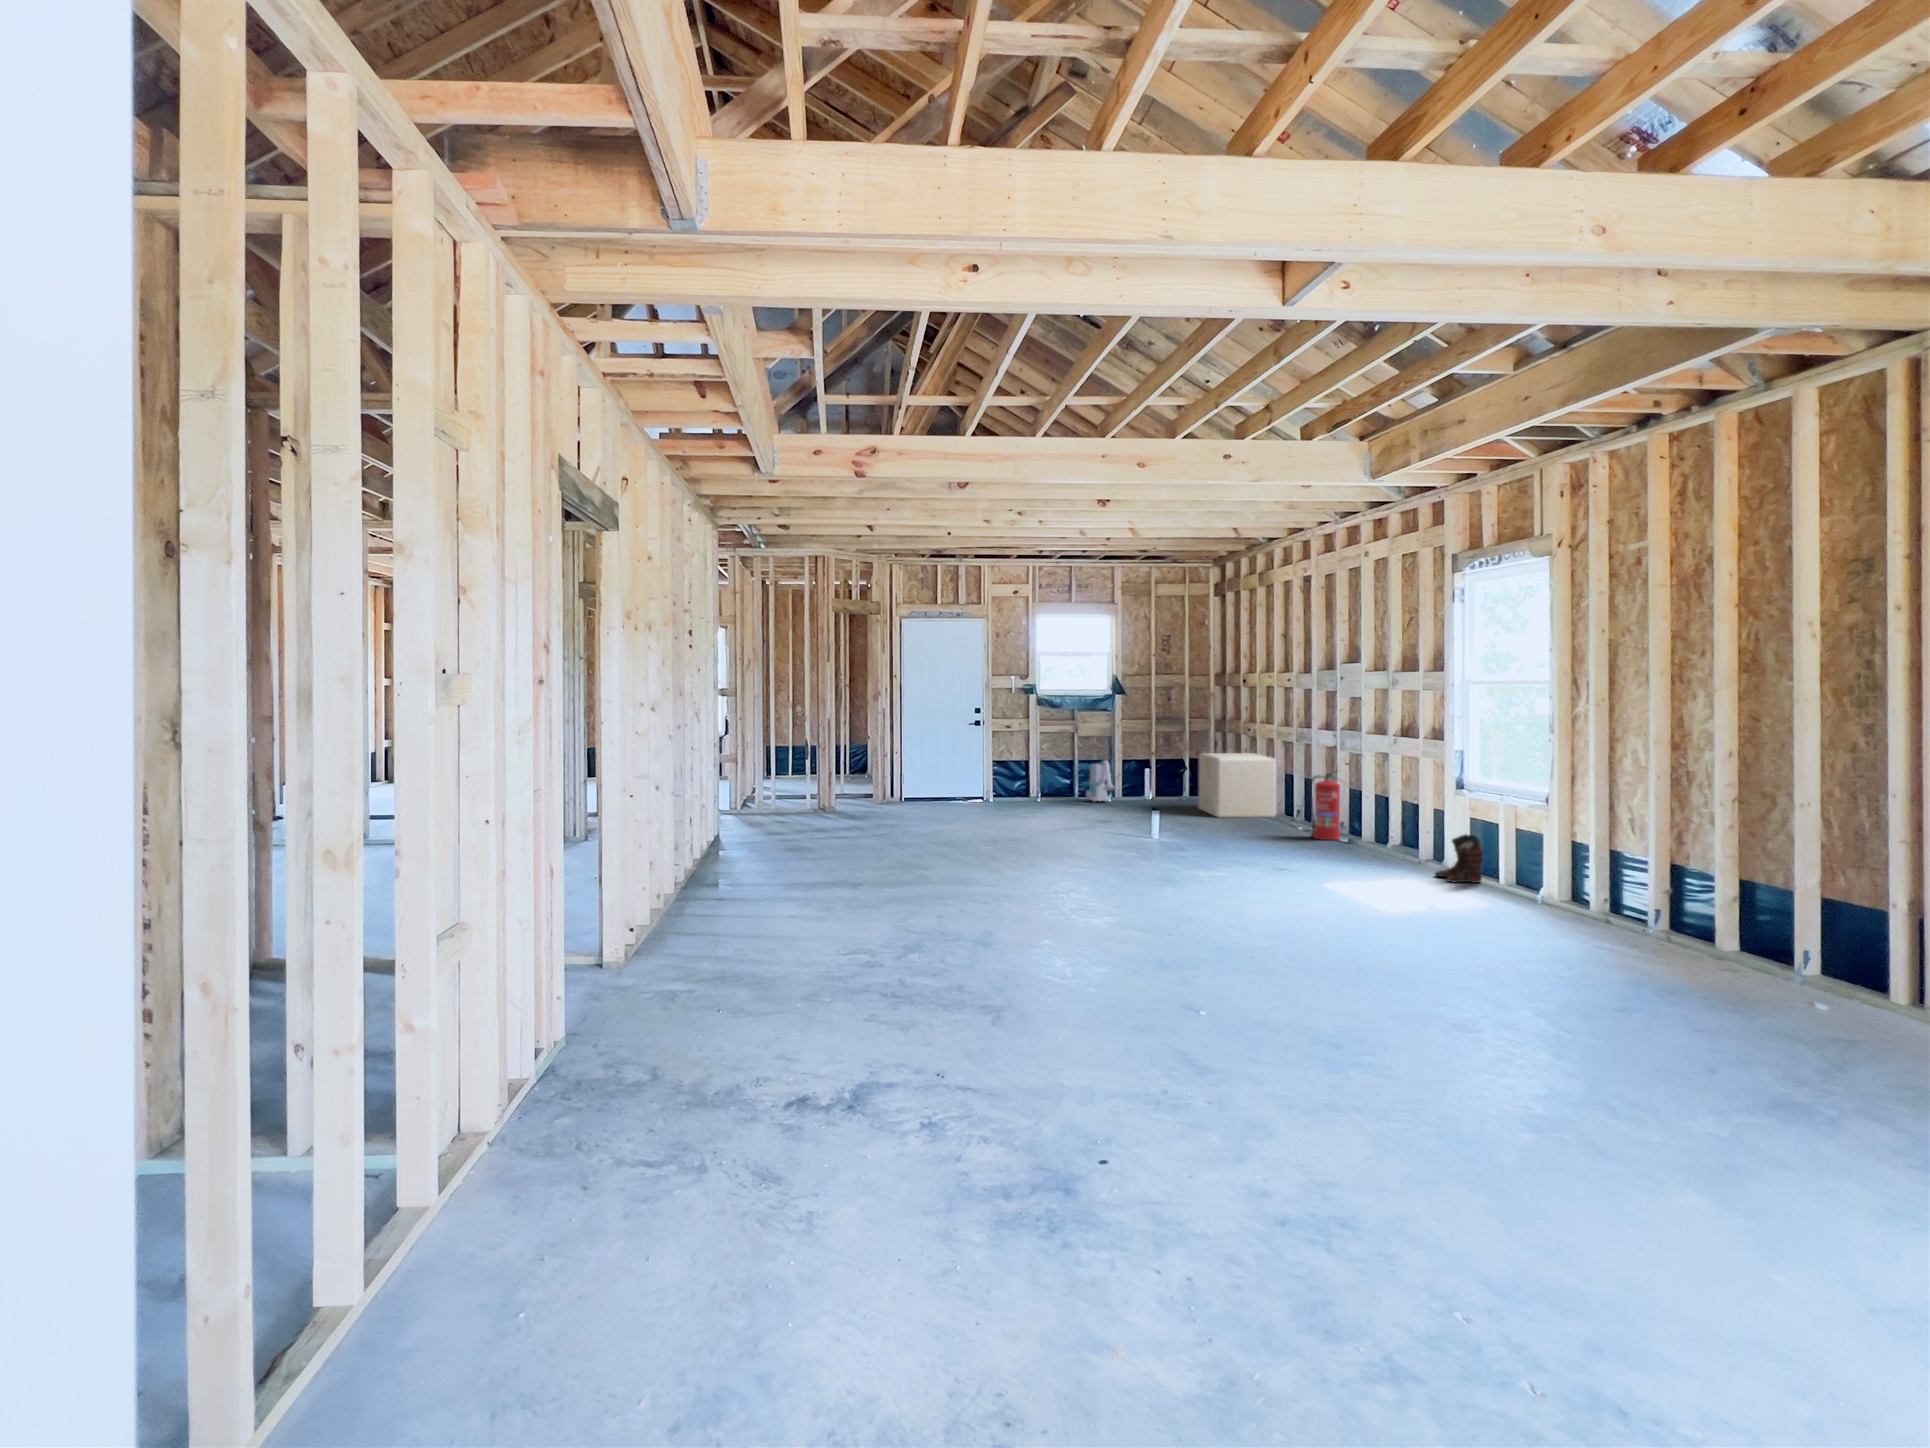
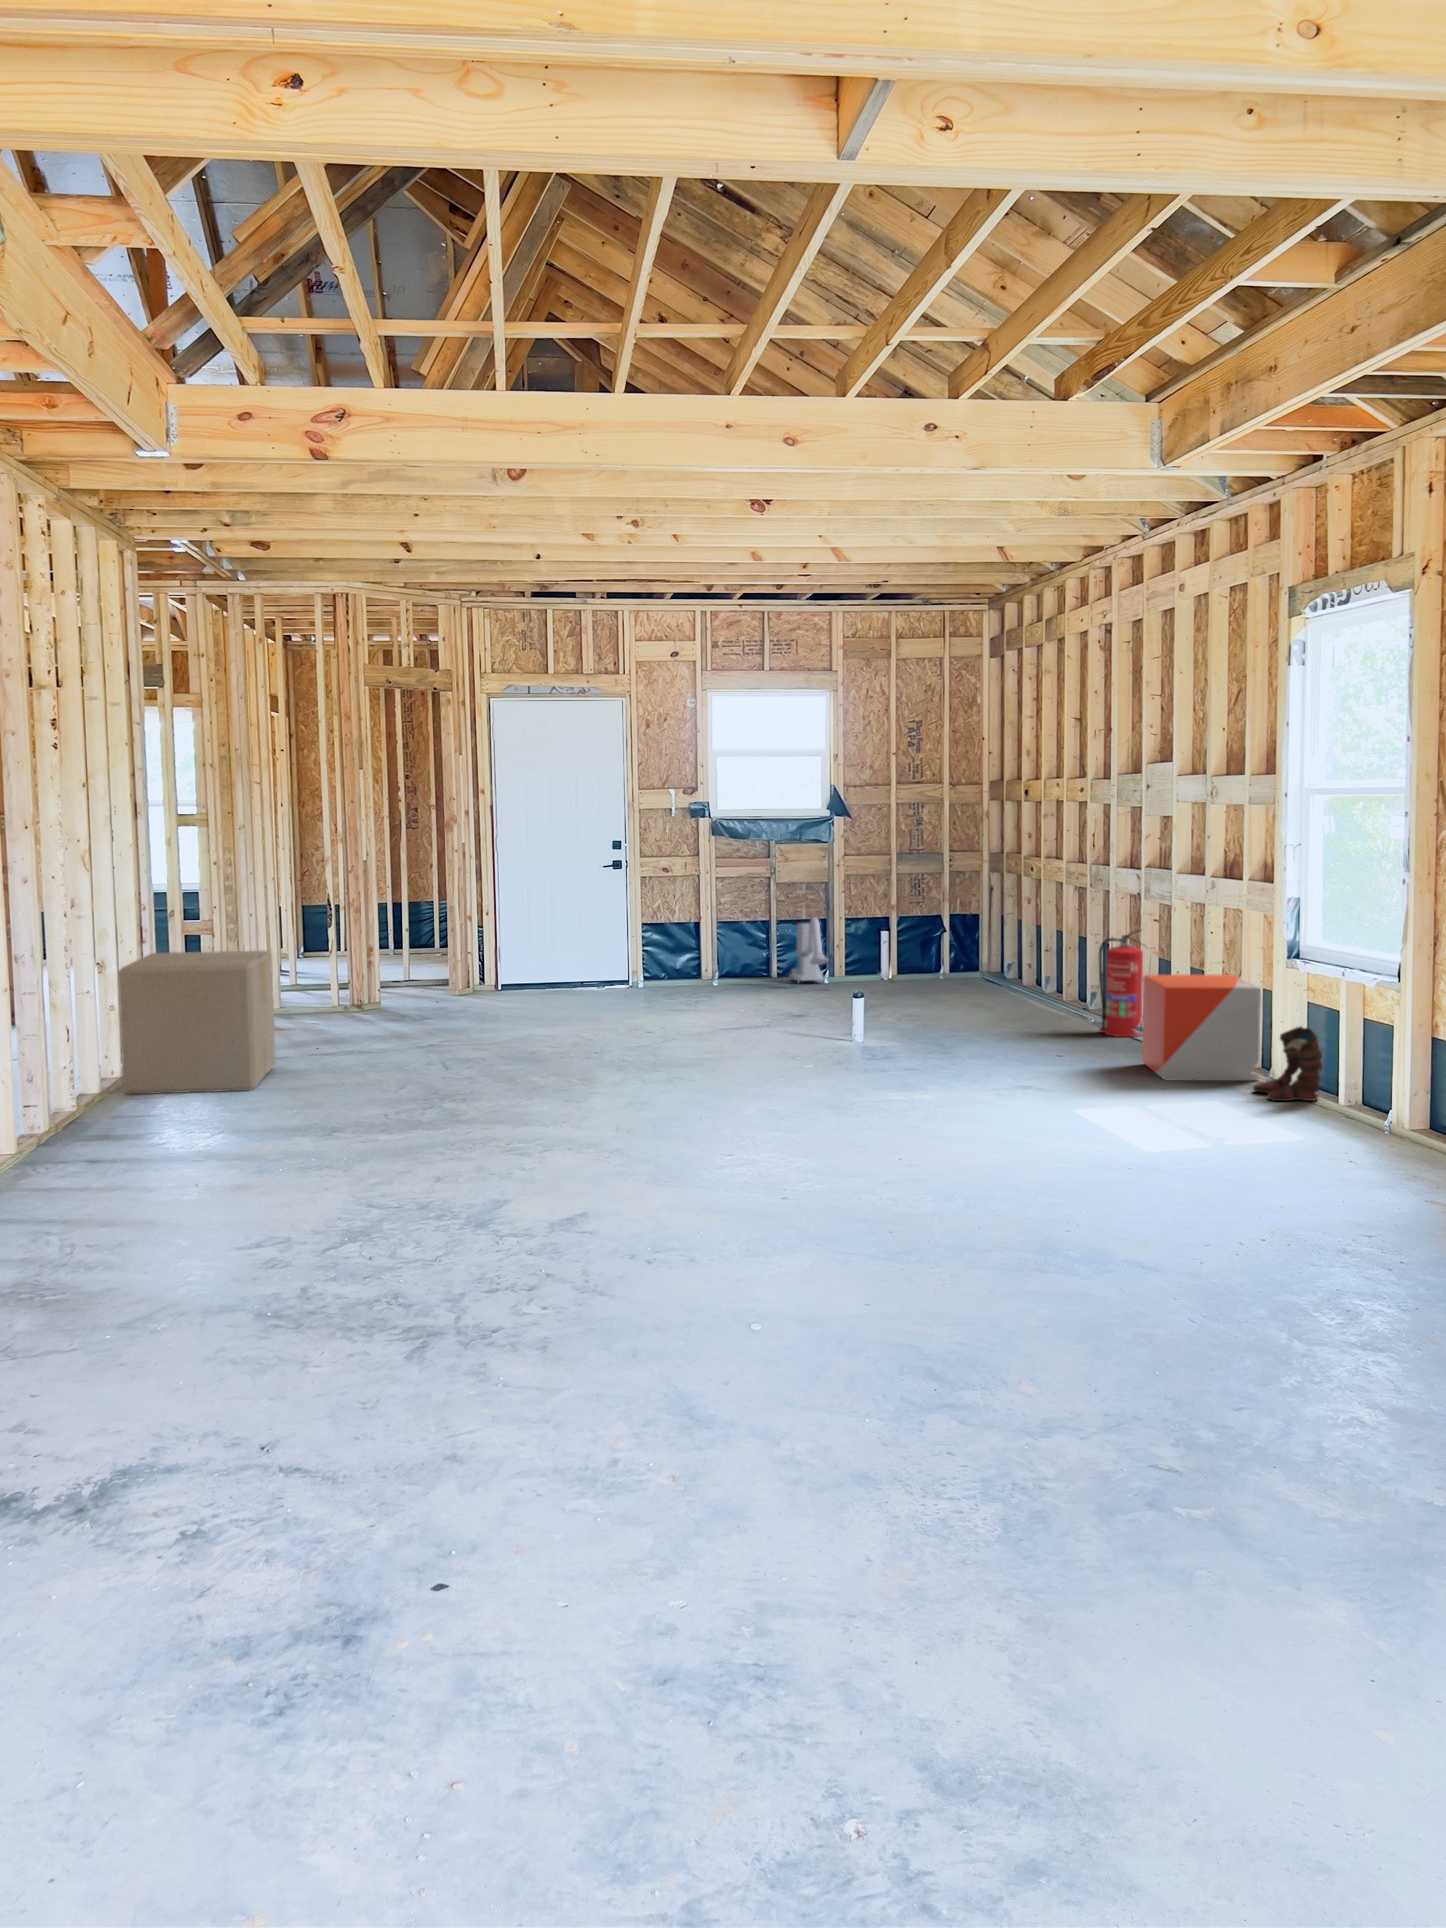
cardboard box: present [1198,753,1276,818] -> present [118,951,276,1094]
stool: none [1350,799,1435,869] -> present [1142,975,1261,1081]

